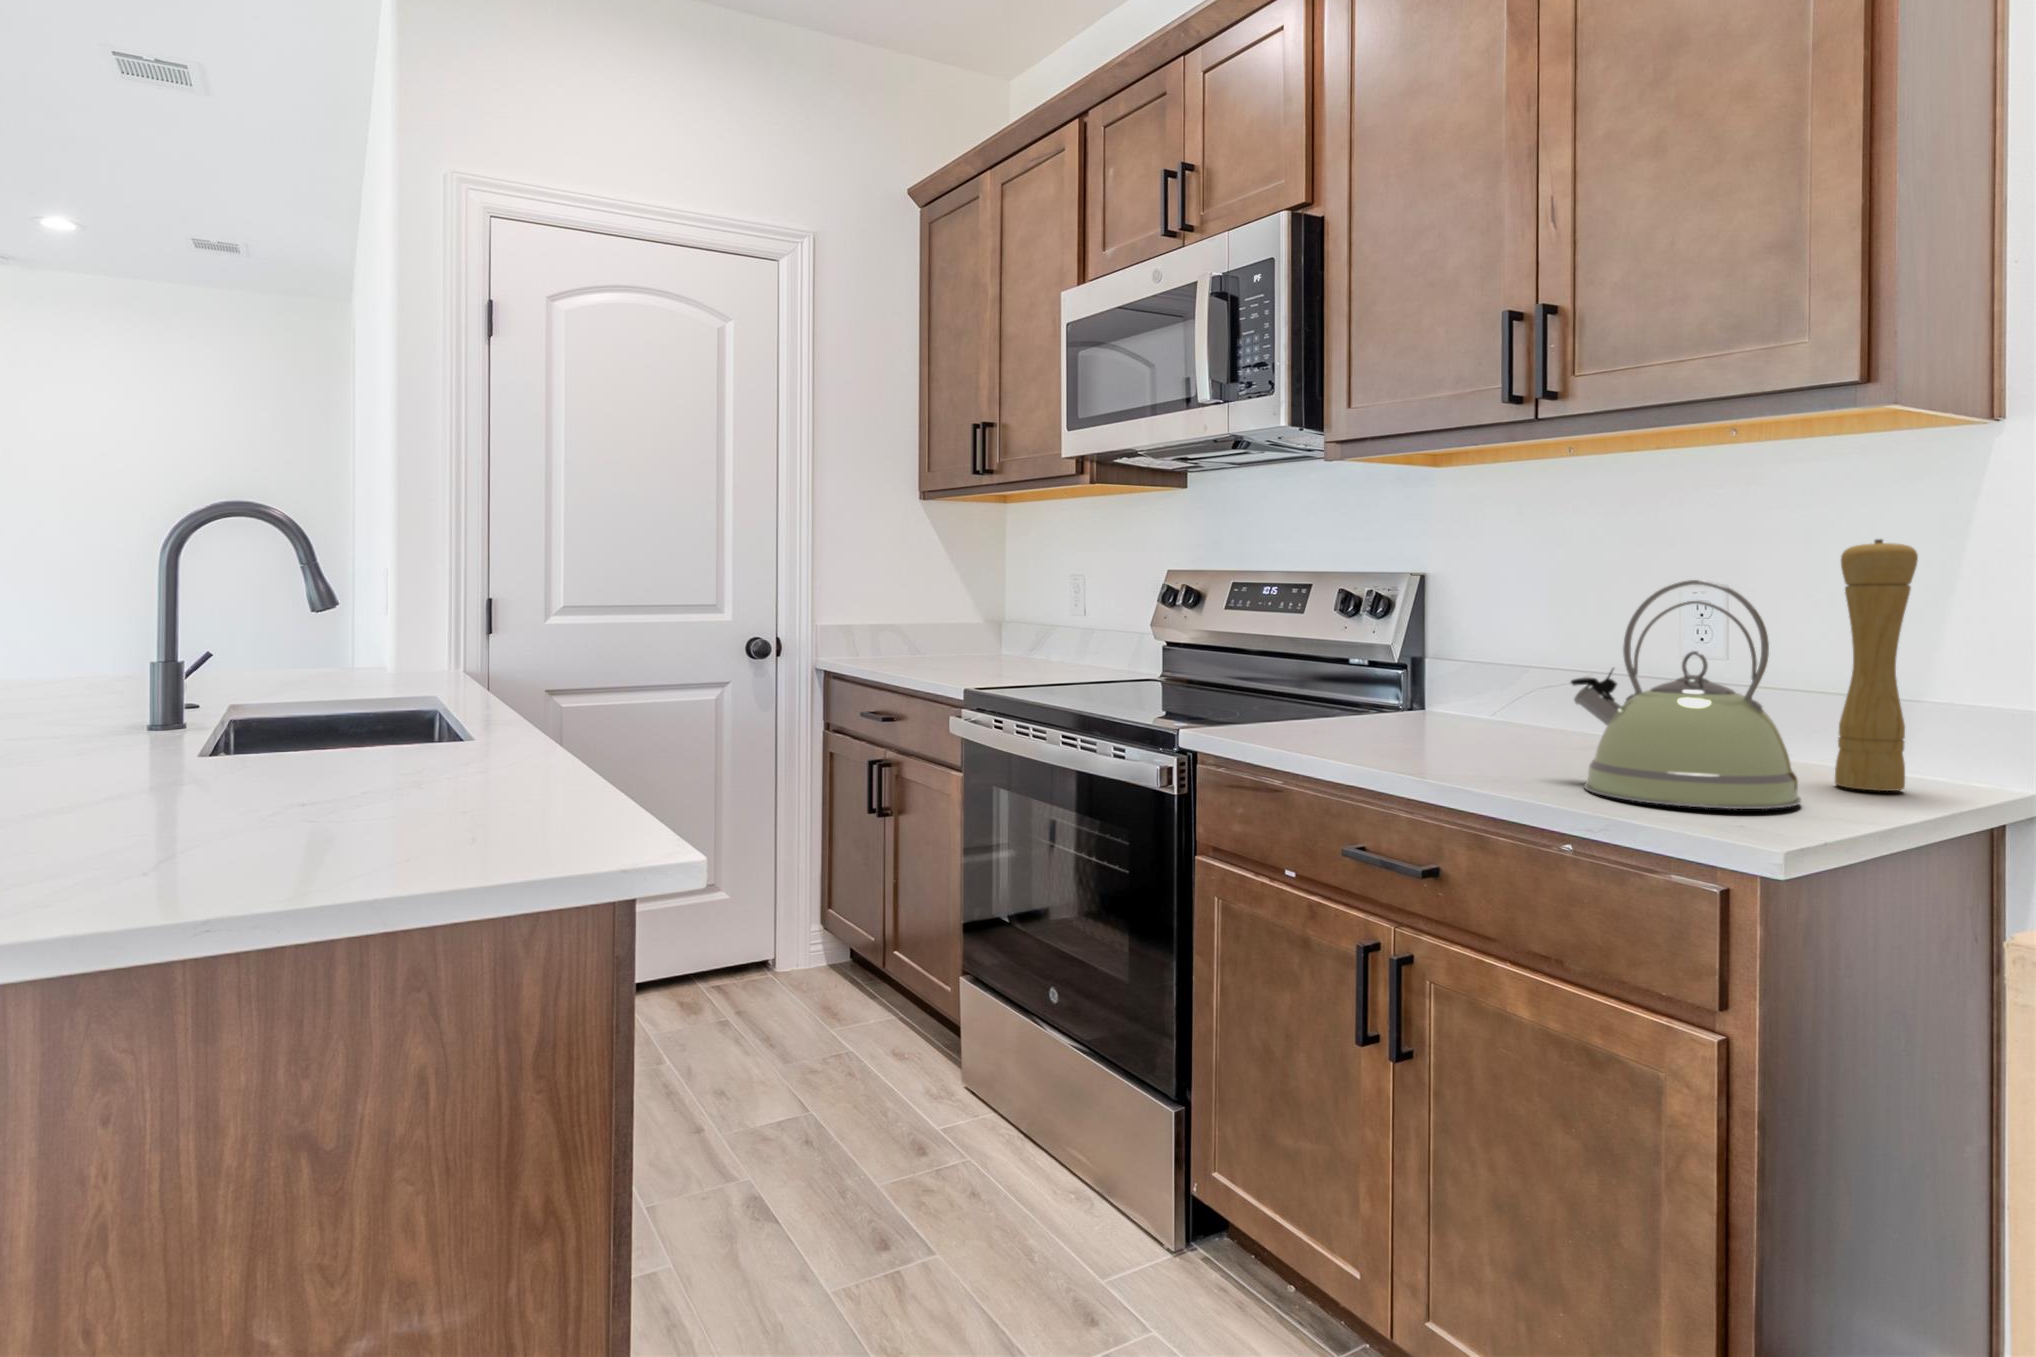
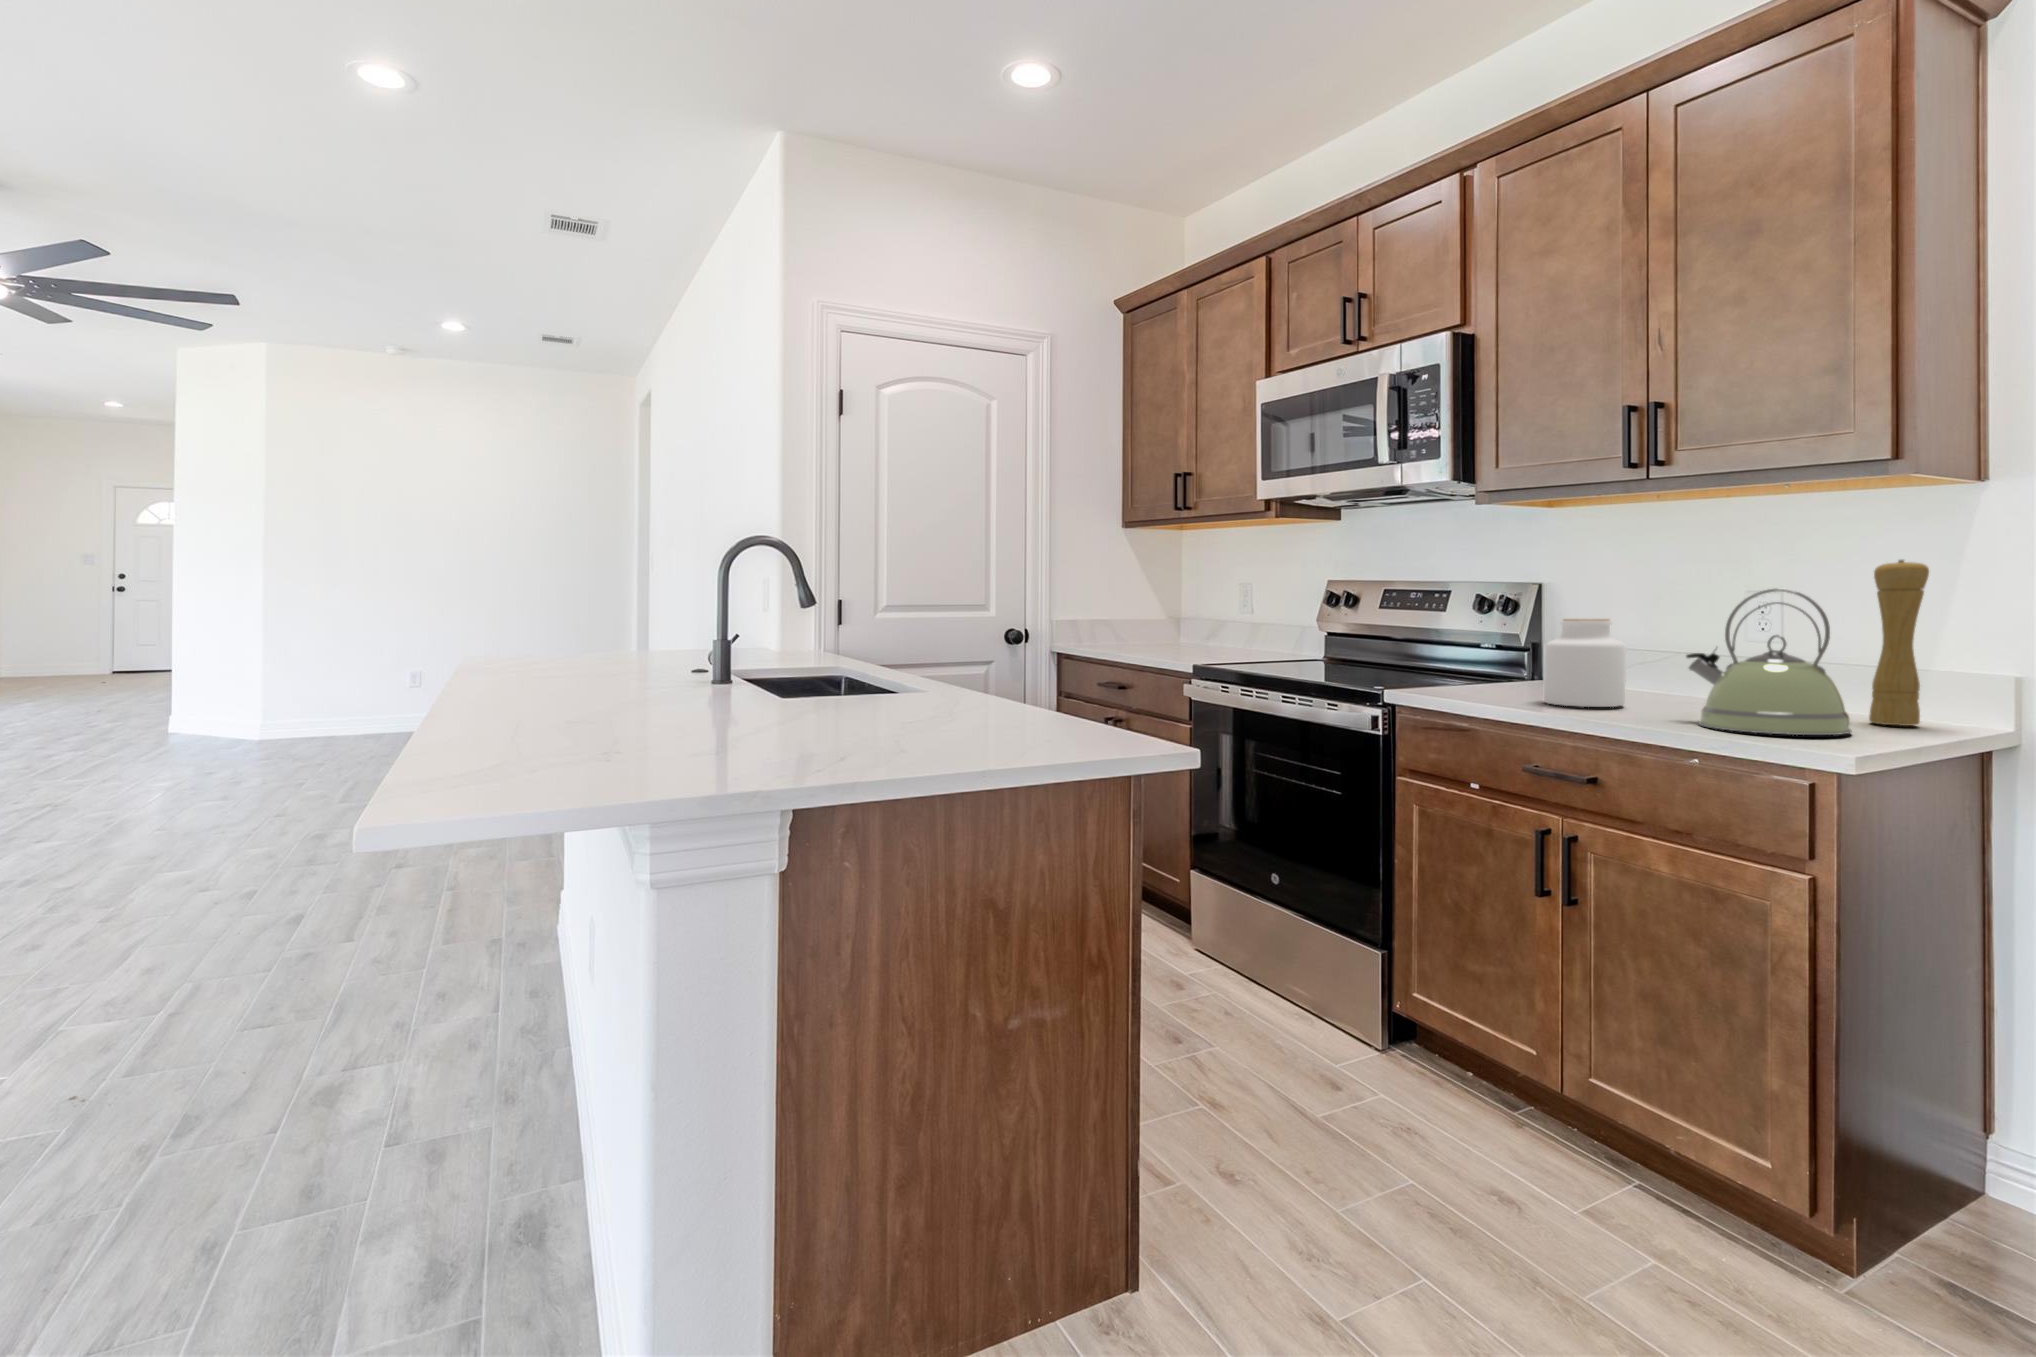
jar: none [1389,624,1502,756] -> present [1544,619,1626,707]

